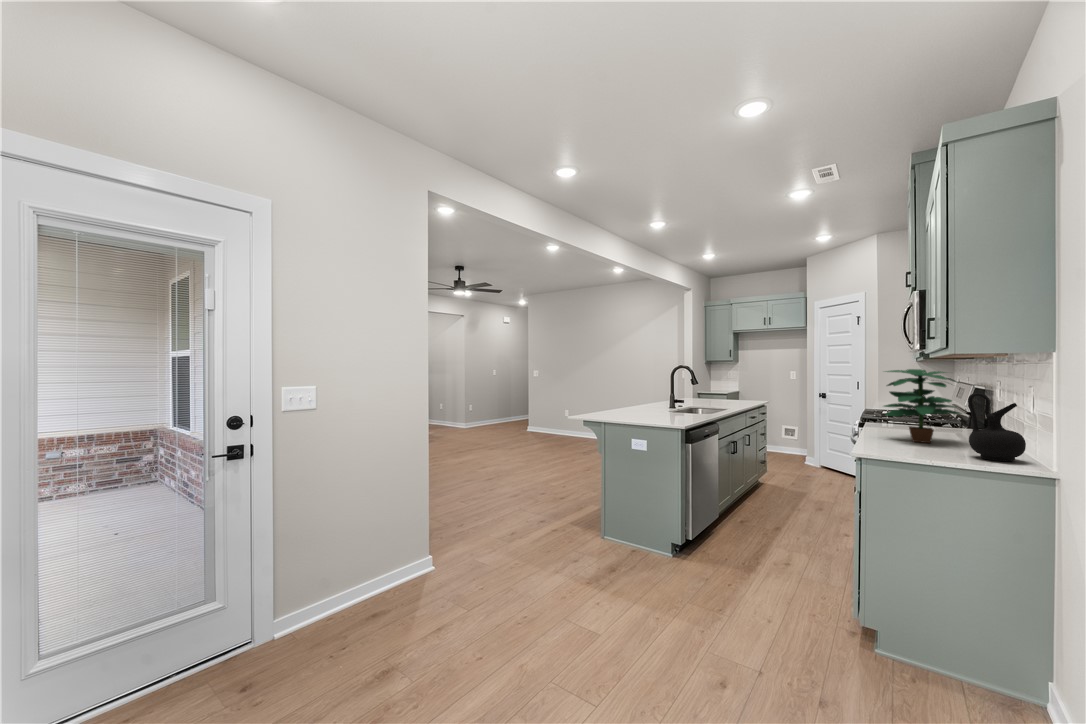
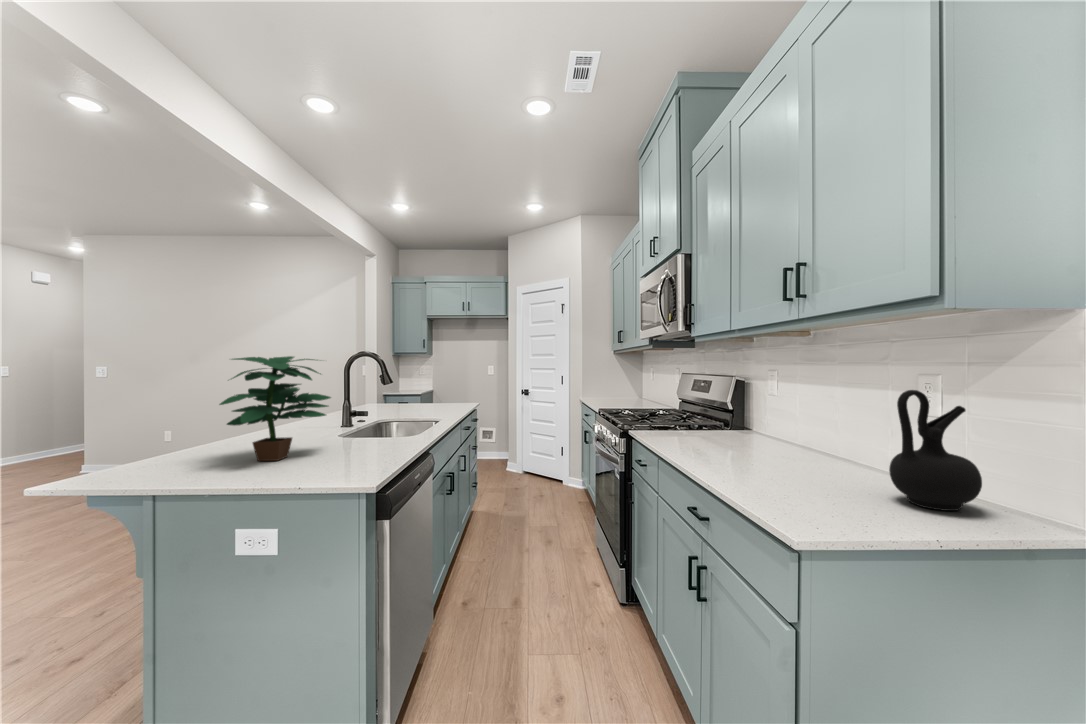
potted plant: present [884,369,962,443] -> present [219,356,331,461]

